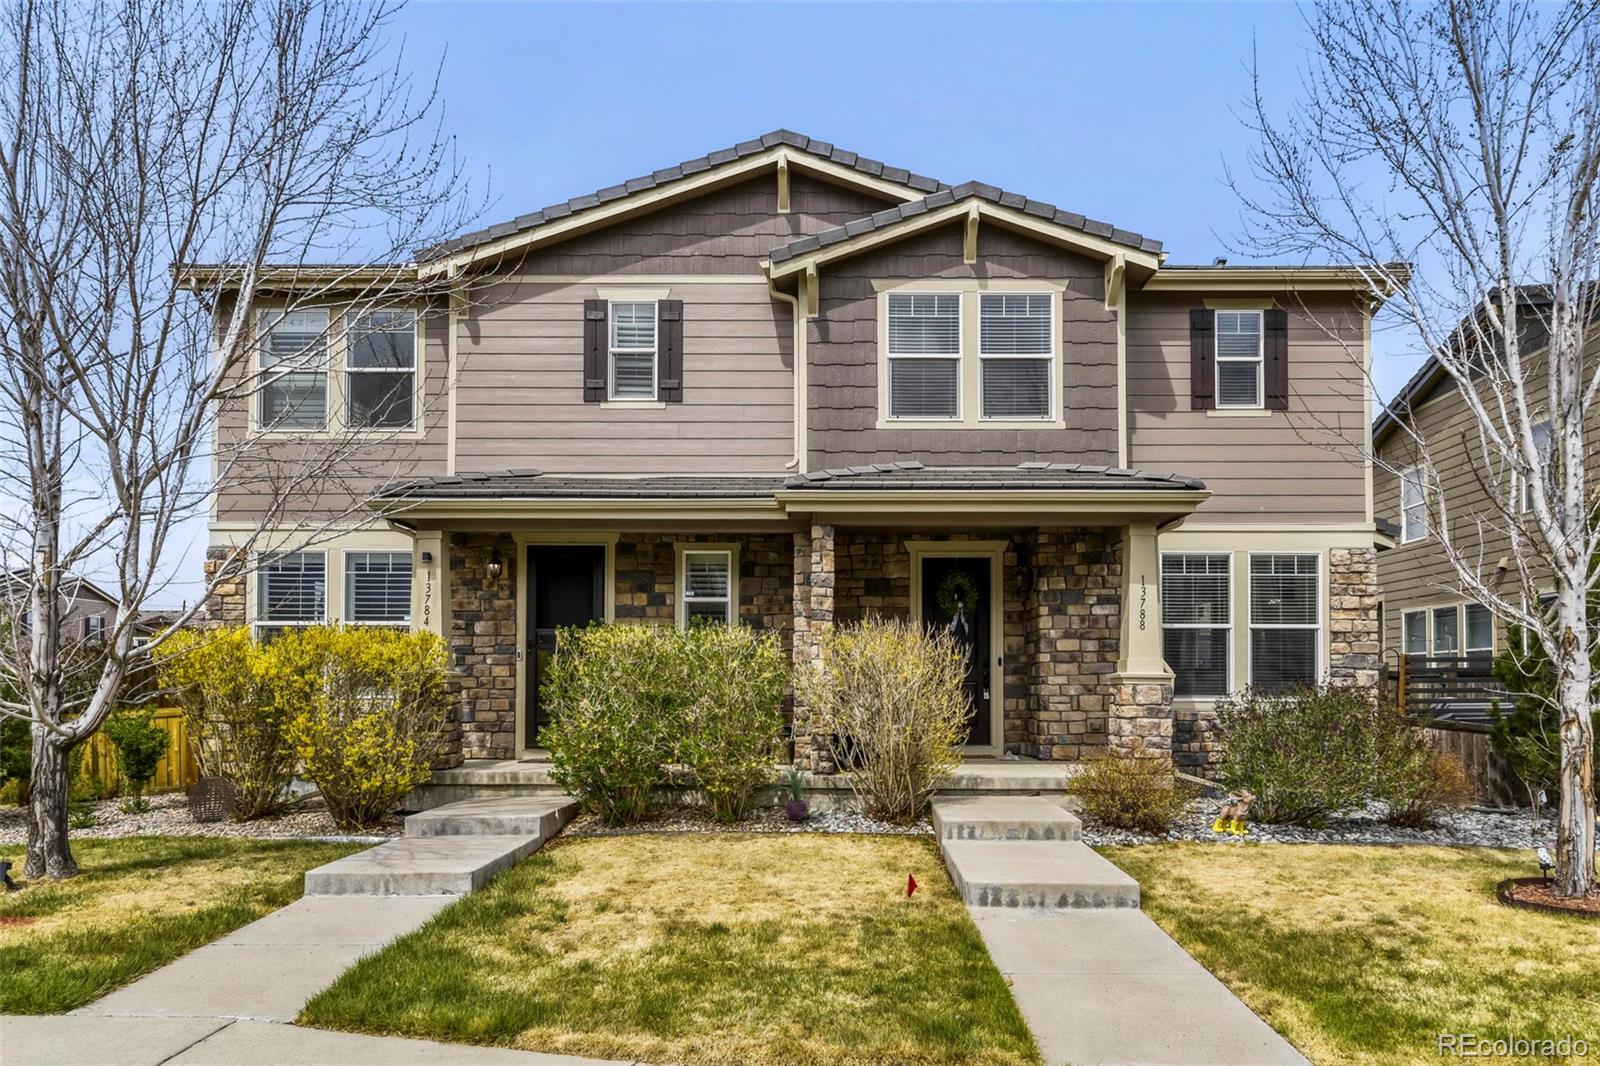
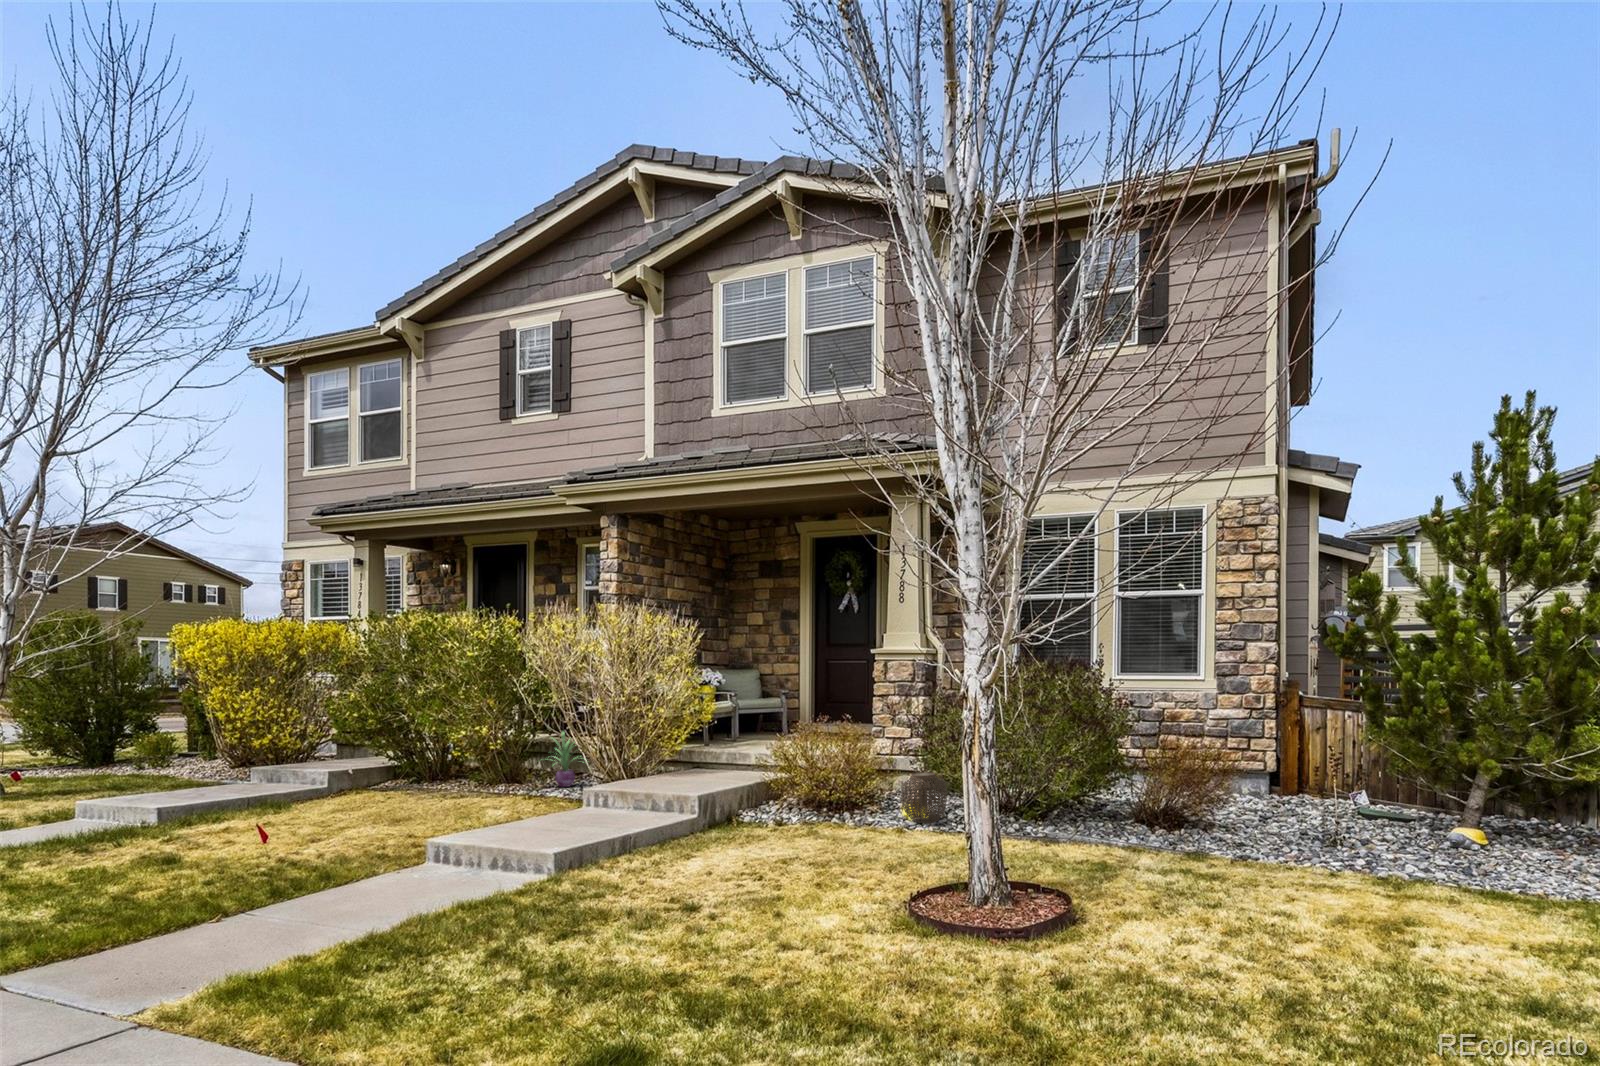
woven basket: present [188,776,235,822] -> present [901,772,947,823]

